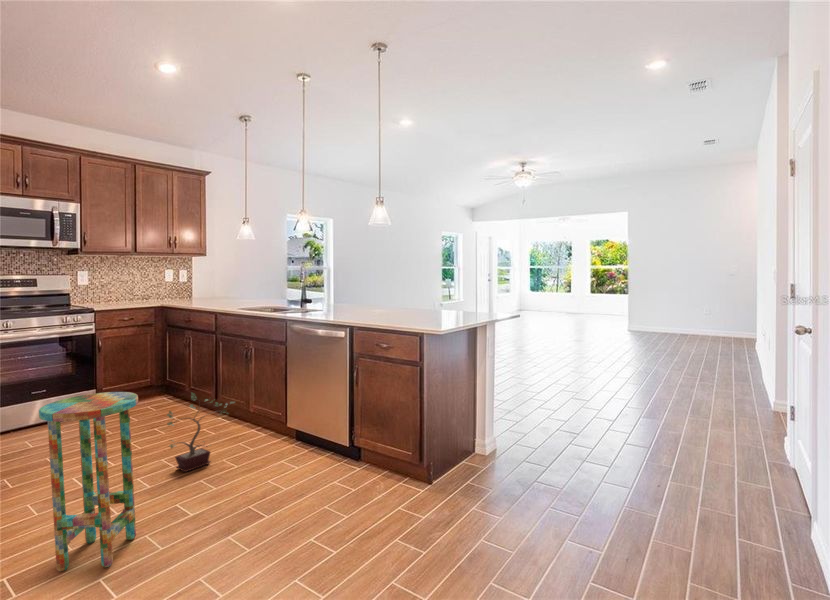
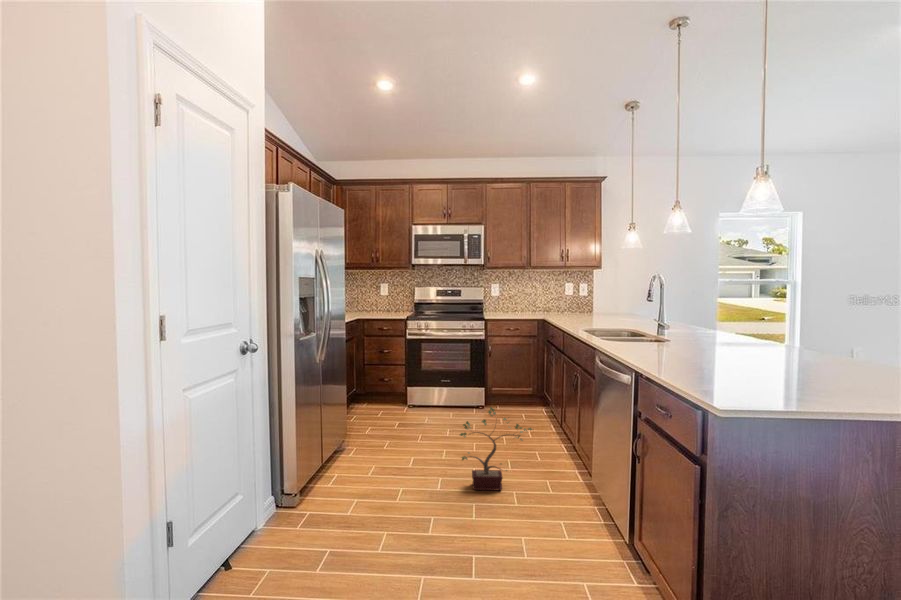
side table: present [39,392,138,571] -> none [307,387,382,552]

